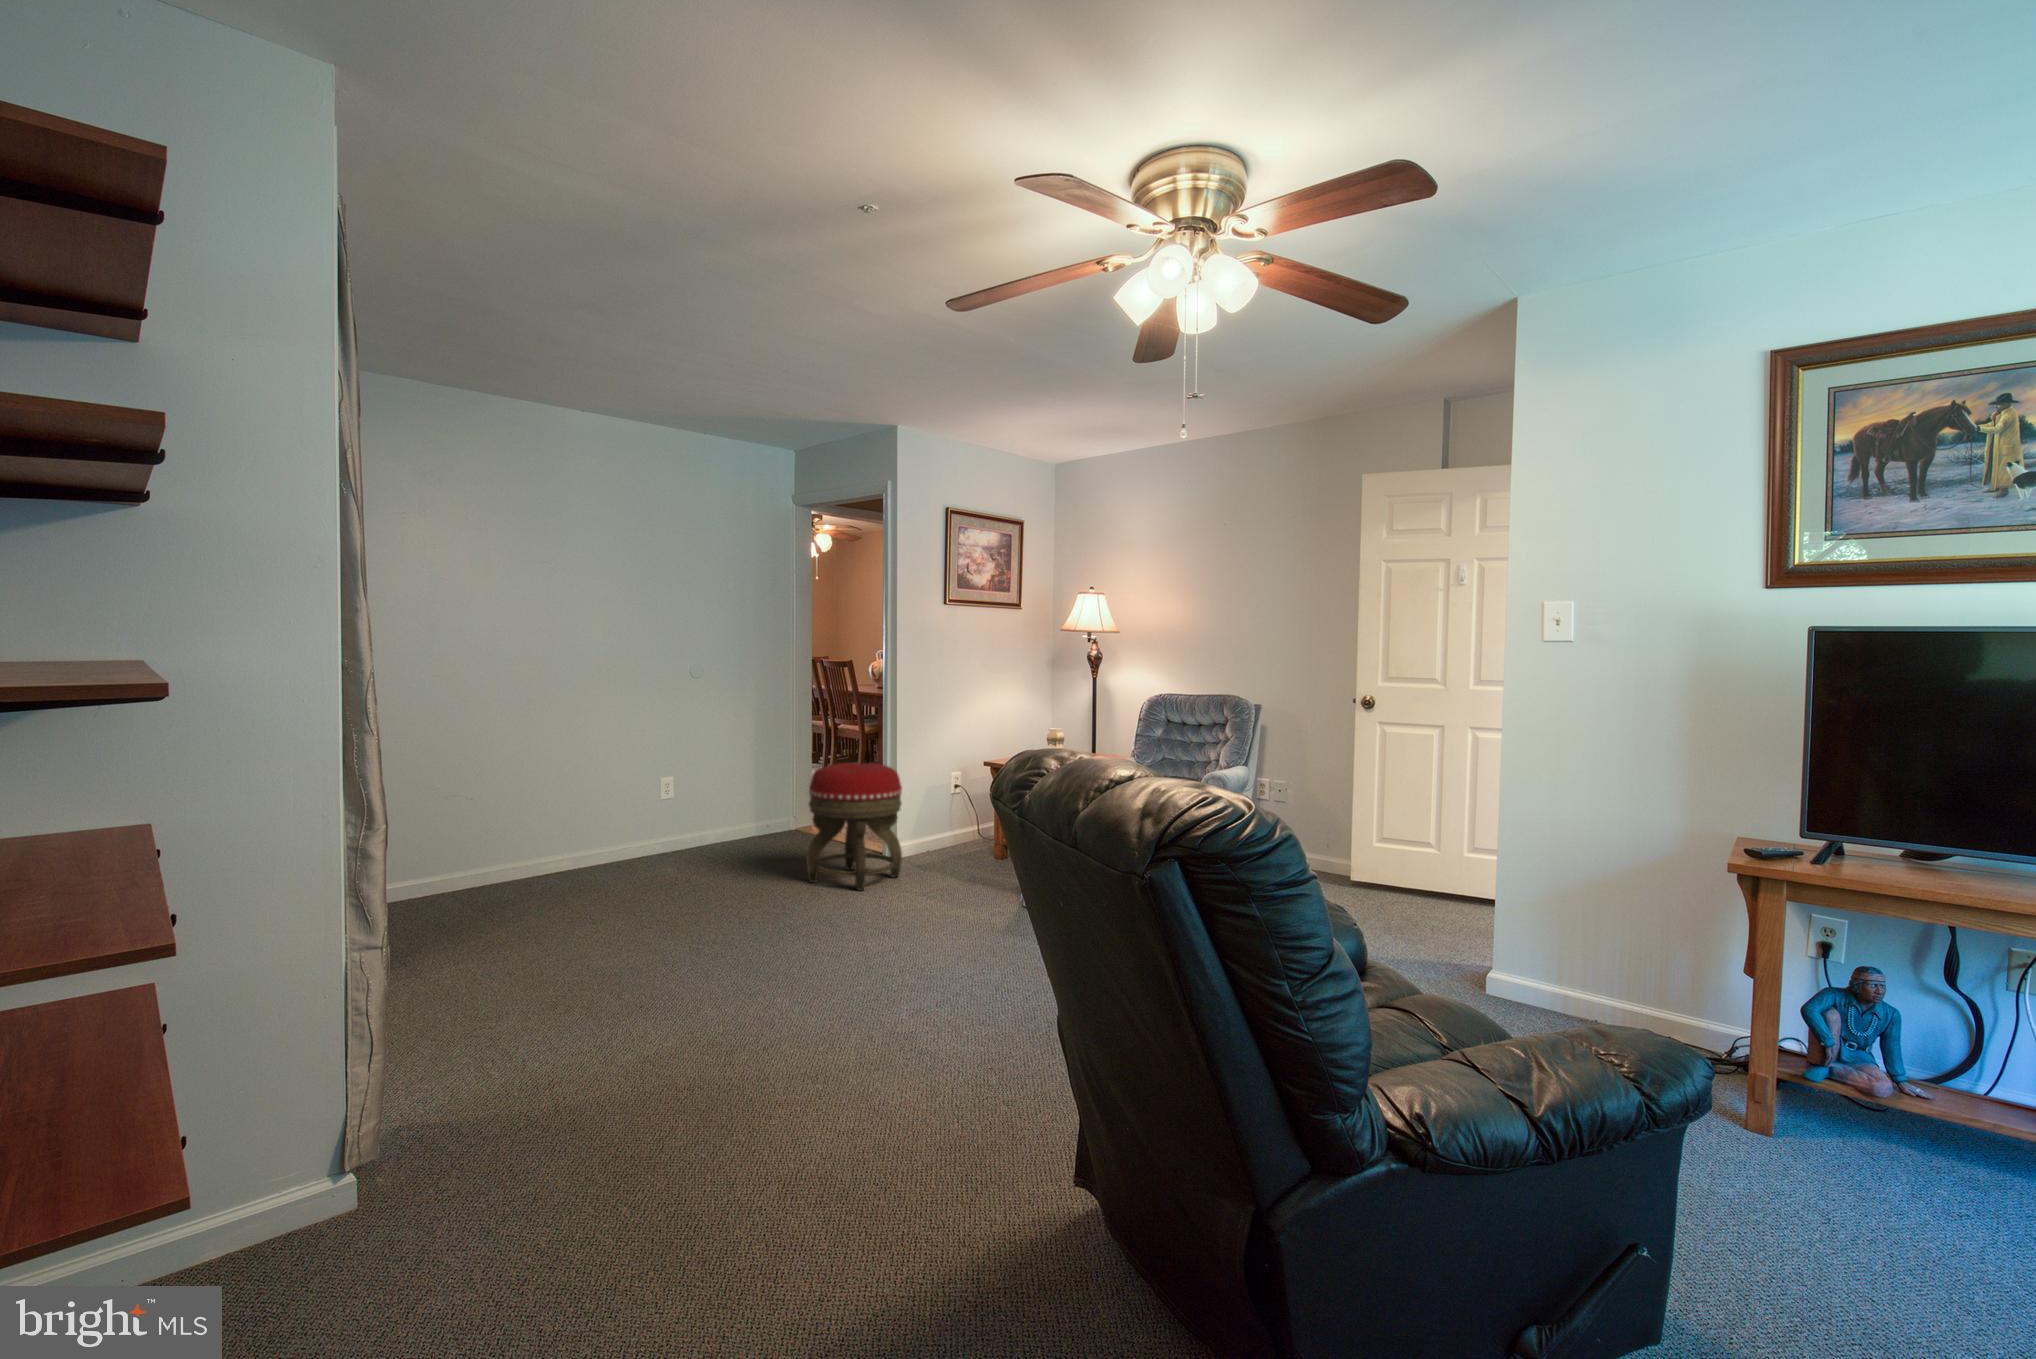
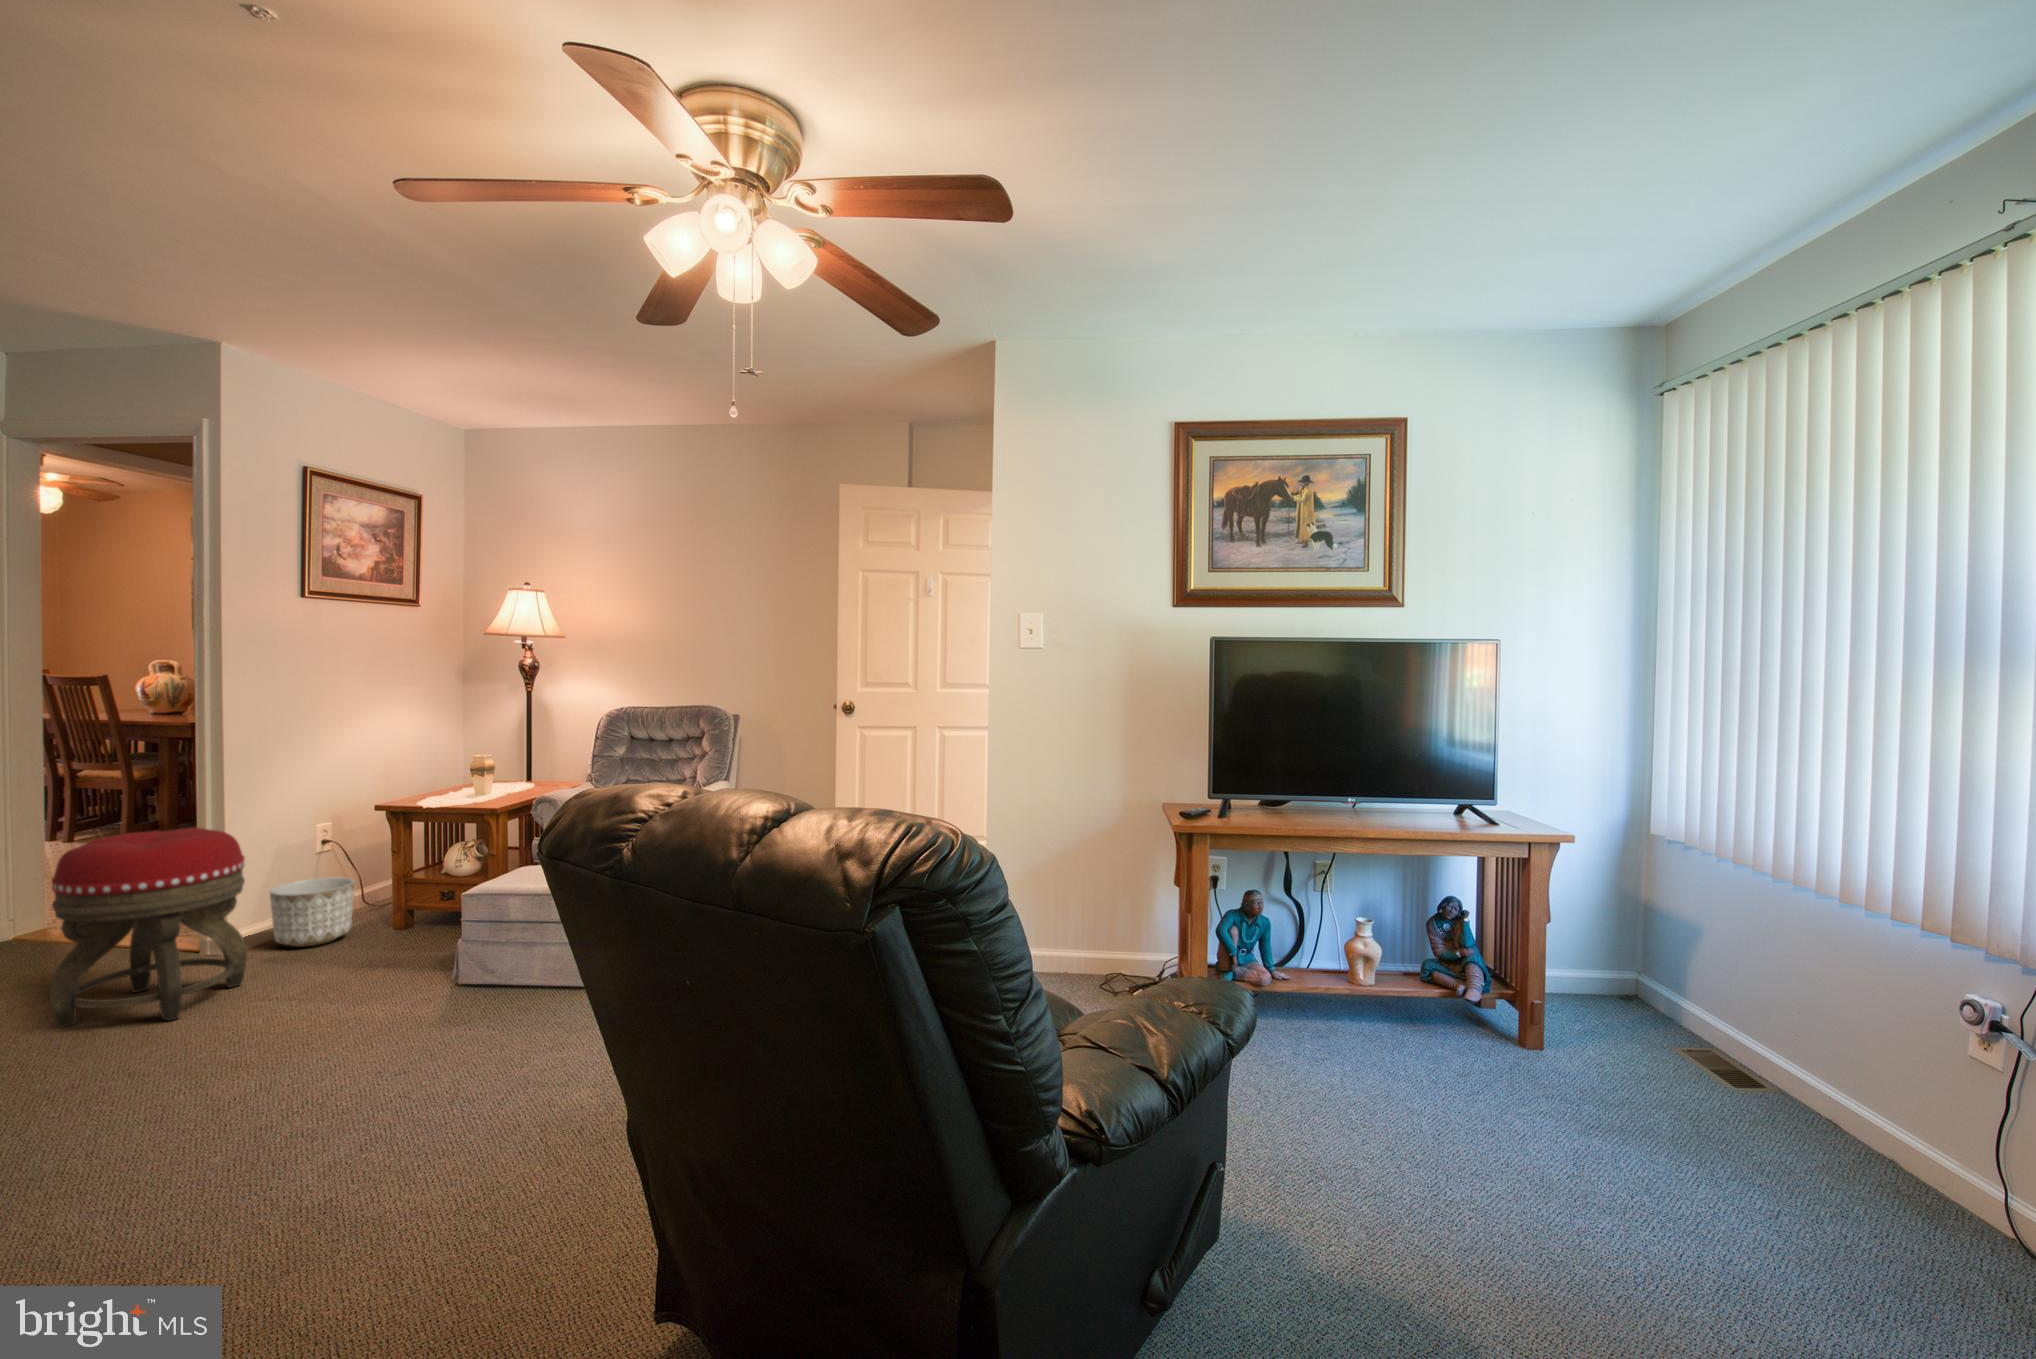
planter: none [919,812,968,860] -> present [270,877,355,947]

